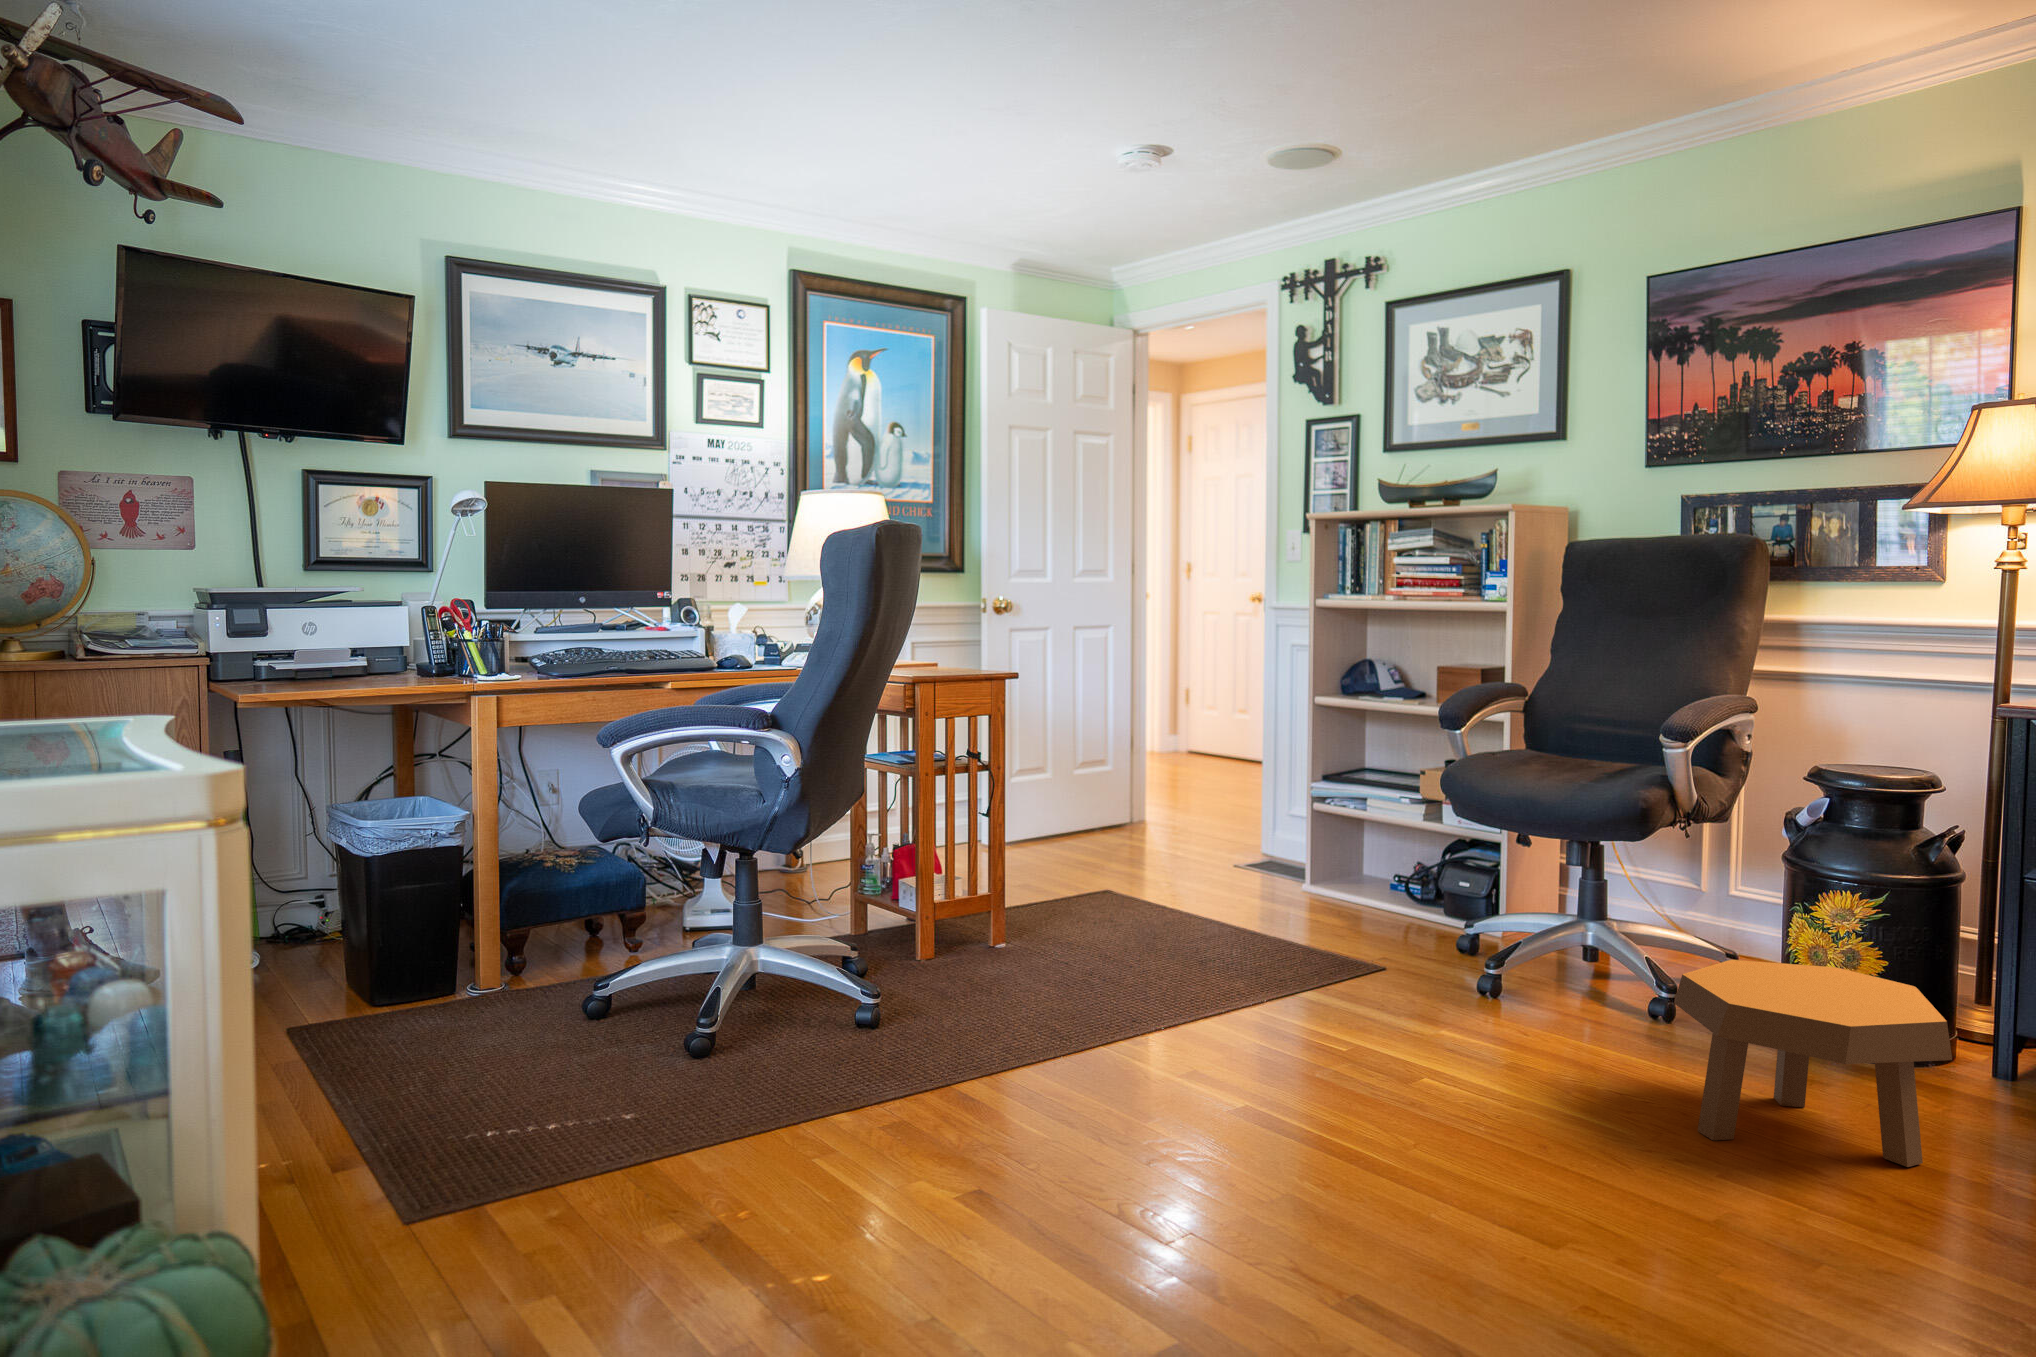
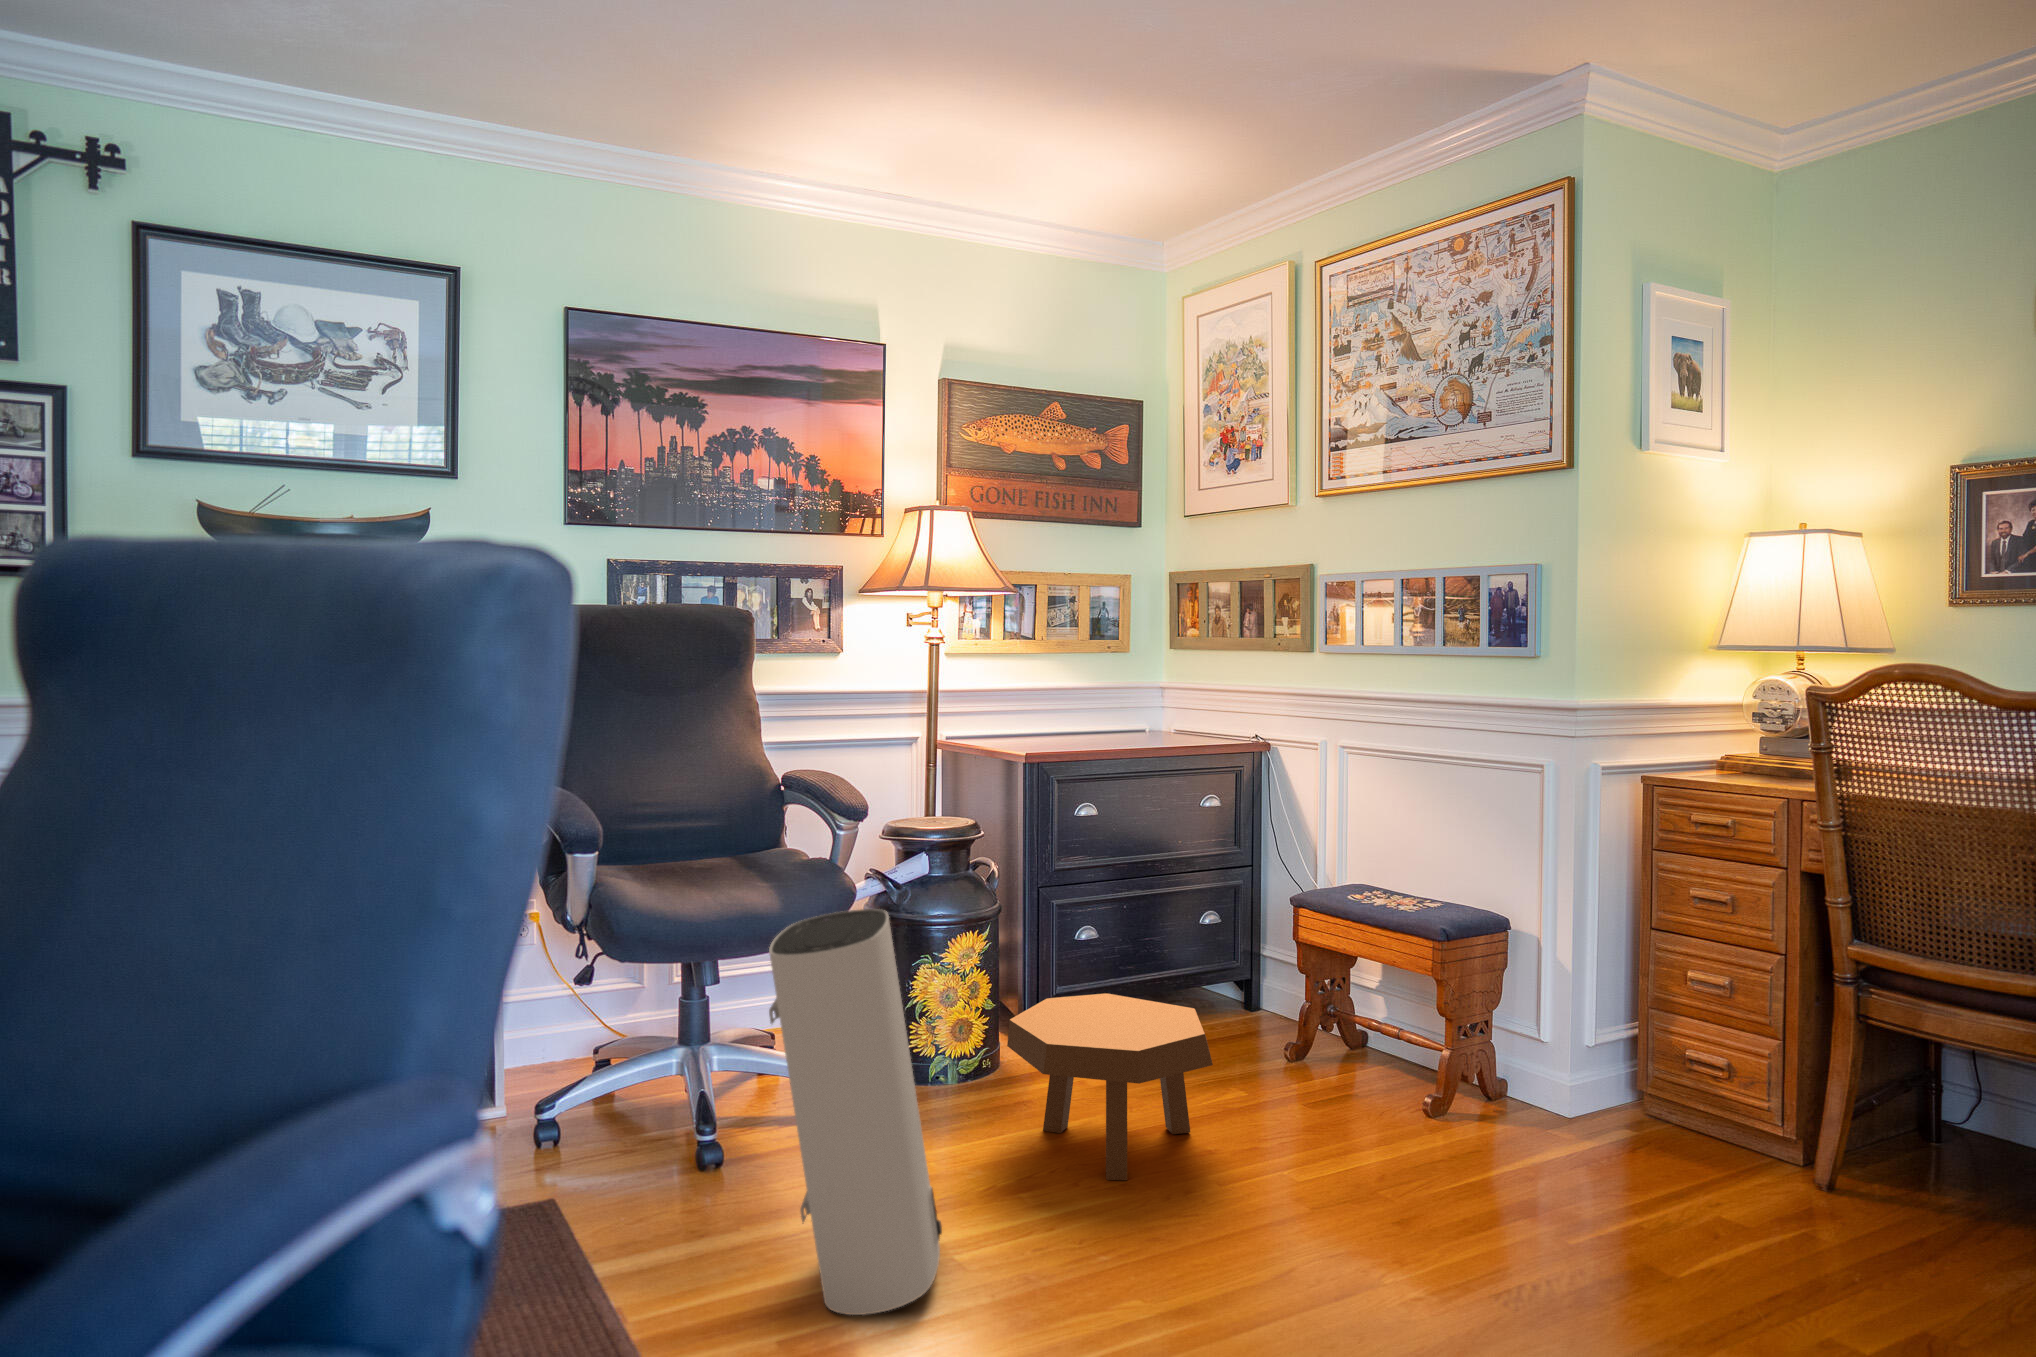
air purifier: none [1305,779,1464,1069] -> present [769,909,942,1315]

